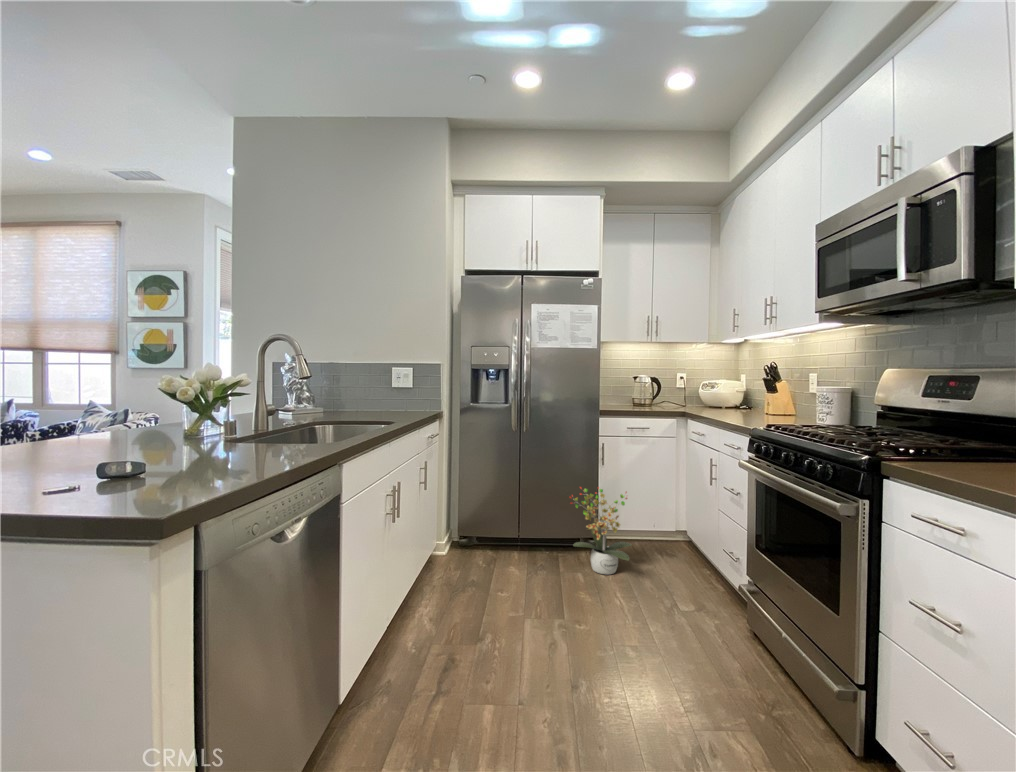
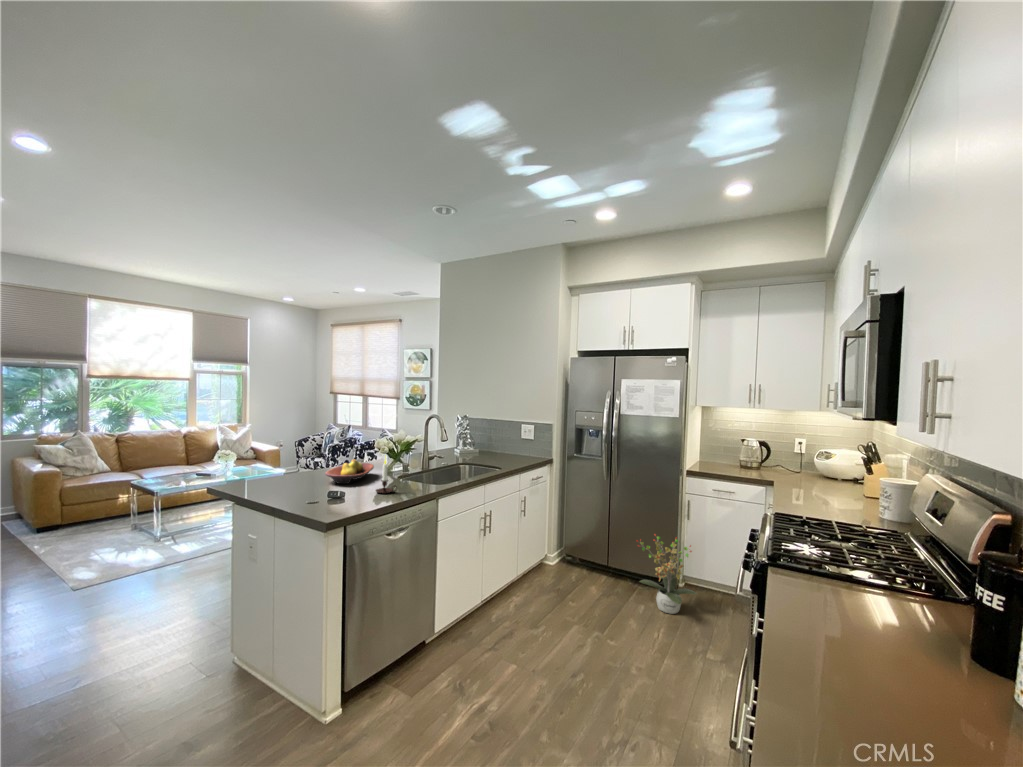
candle: none [218,383,274,468] -> present [376,456,397,493]
fruit bowl: none [44,412,174,465] -> present [325,459,374,484]

